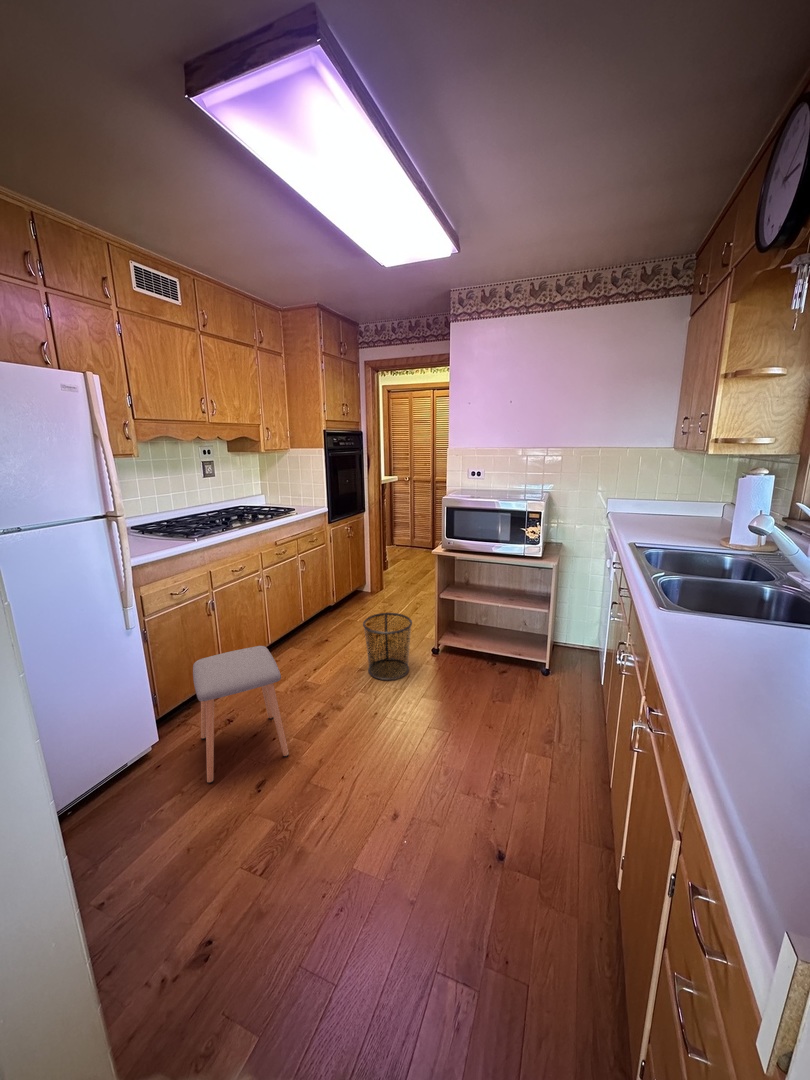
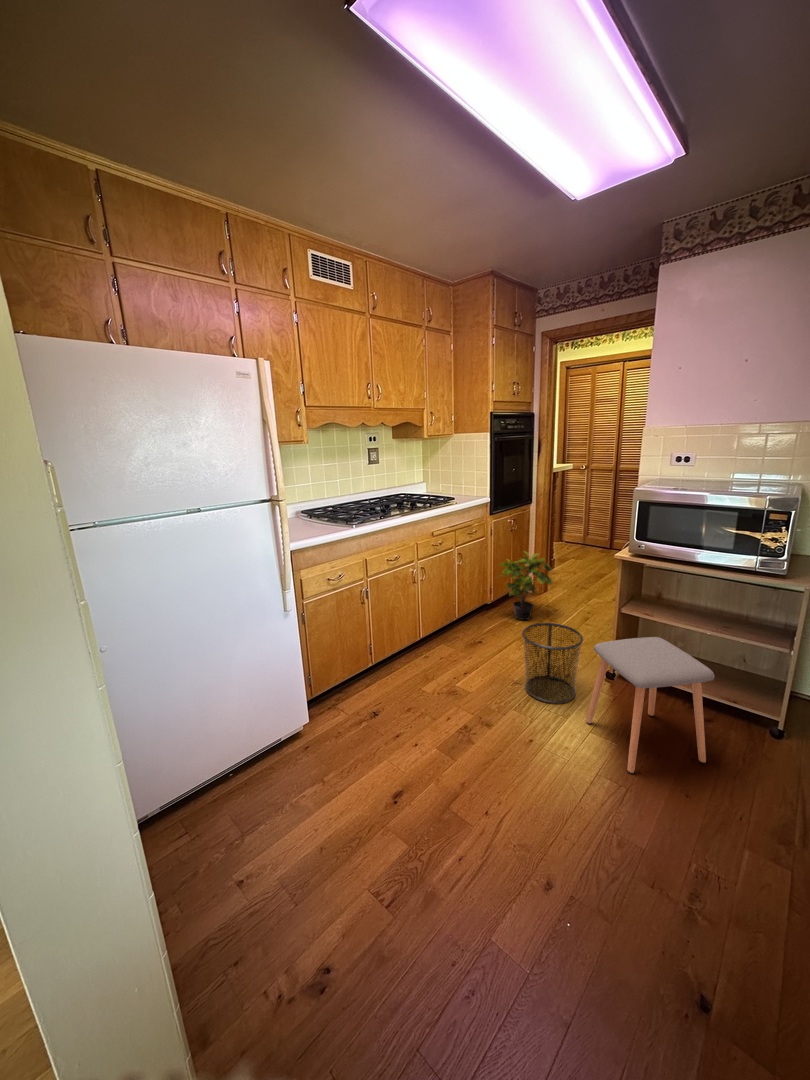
potted plant: none [335,554,386,615] -> present [498,552,552,620]
stool: present [193,646,289,784] -> present [586,637,715,774]

